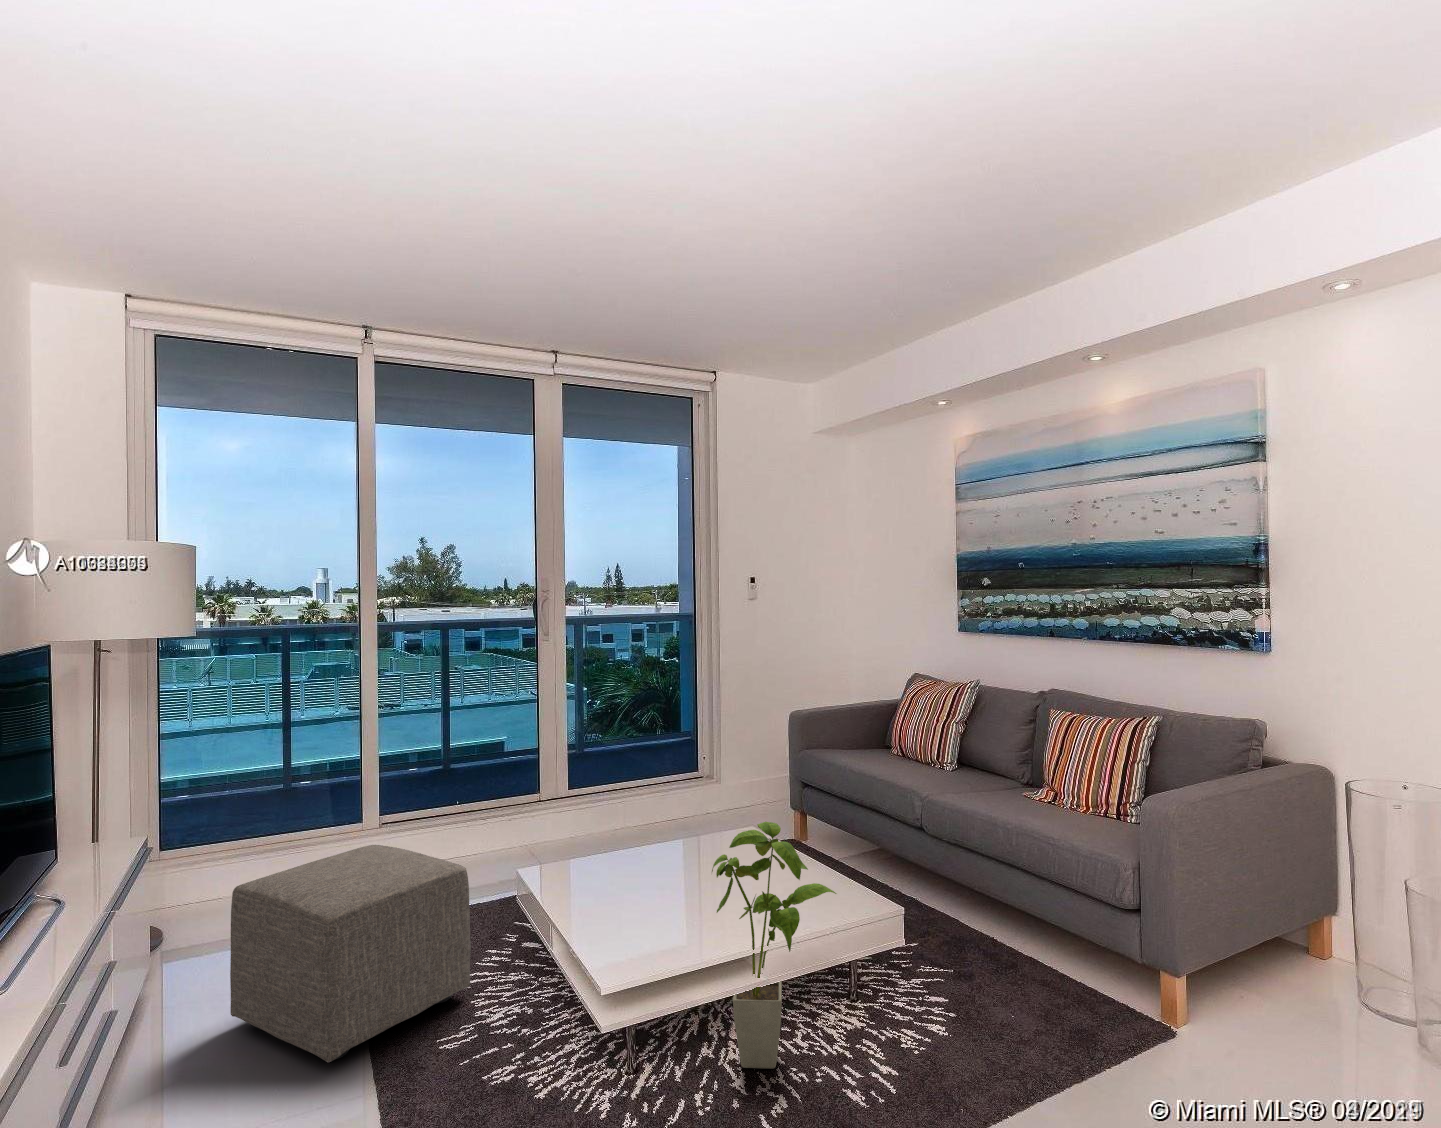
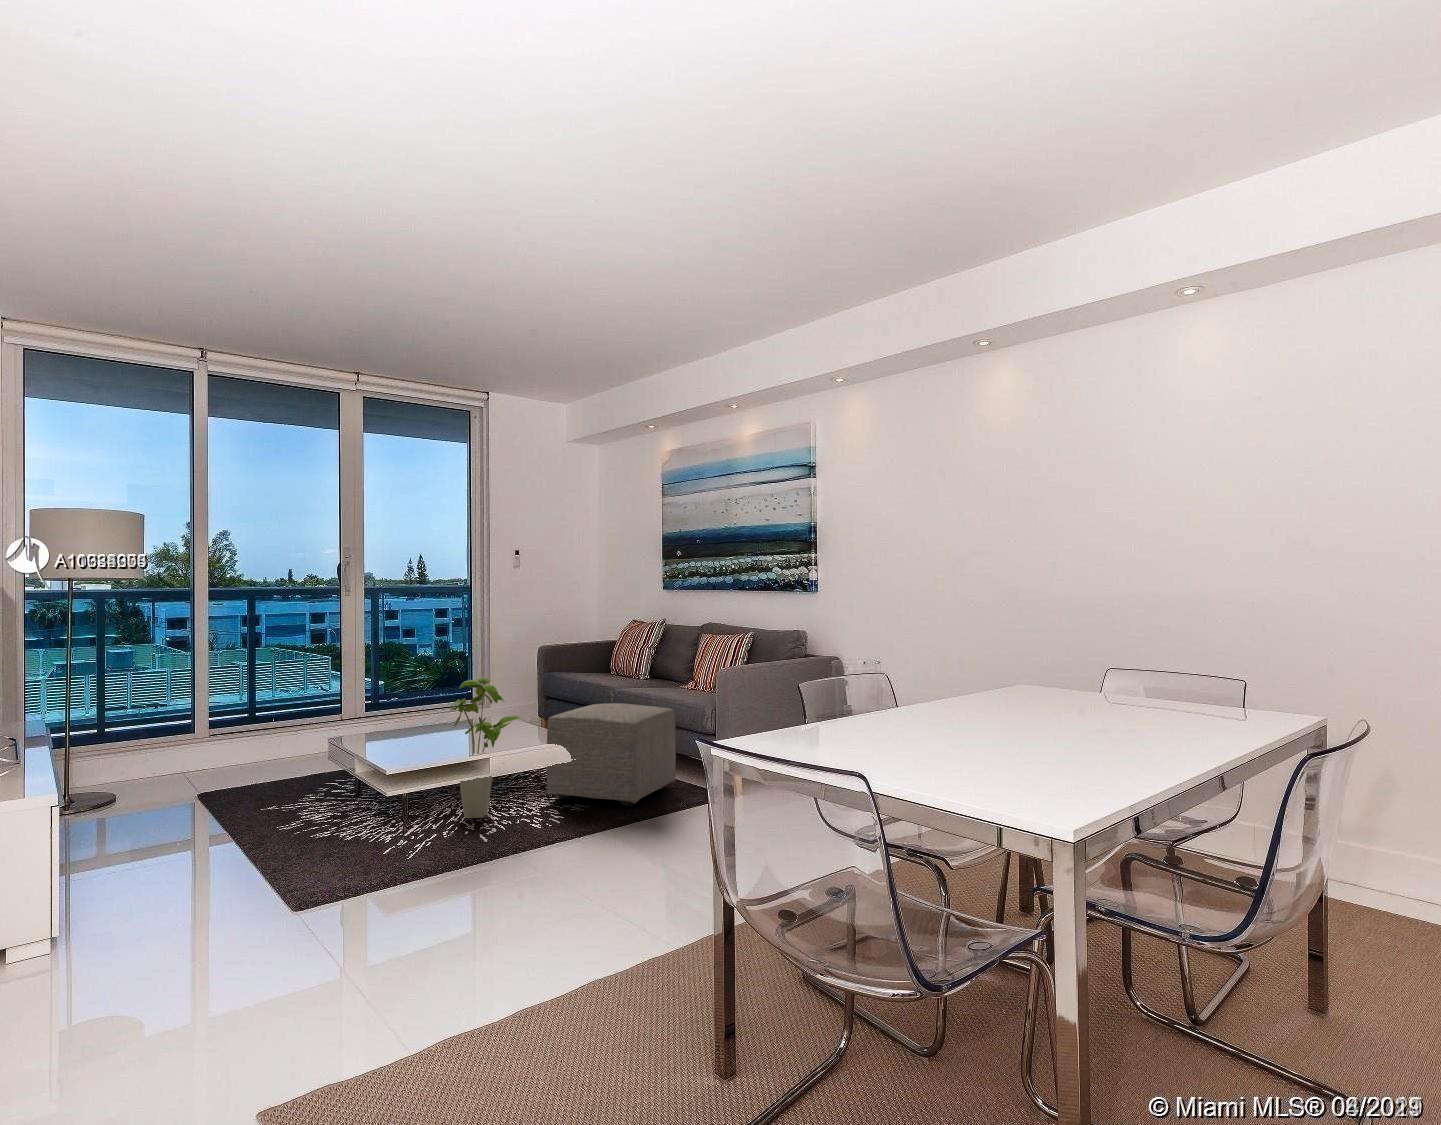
ottoman: present [230,845,471,1063] -> present [547,703,676,806]

